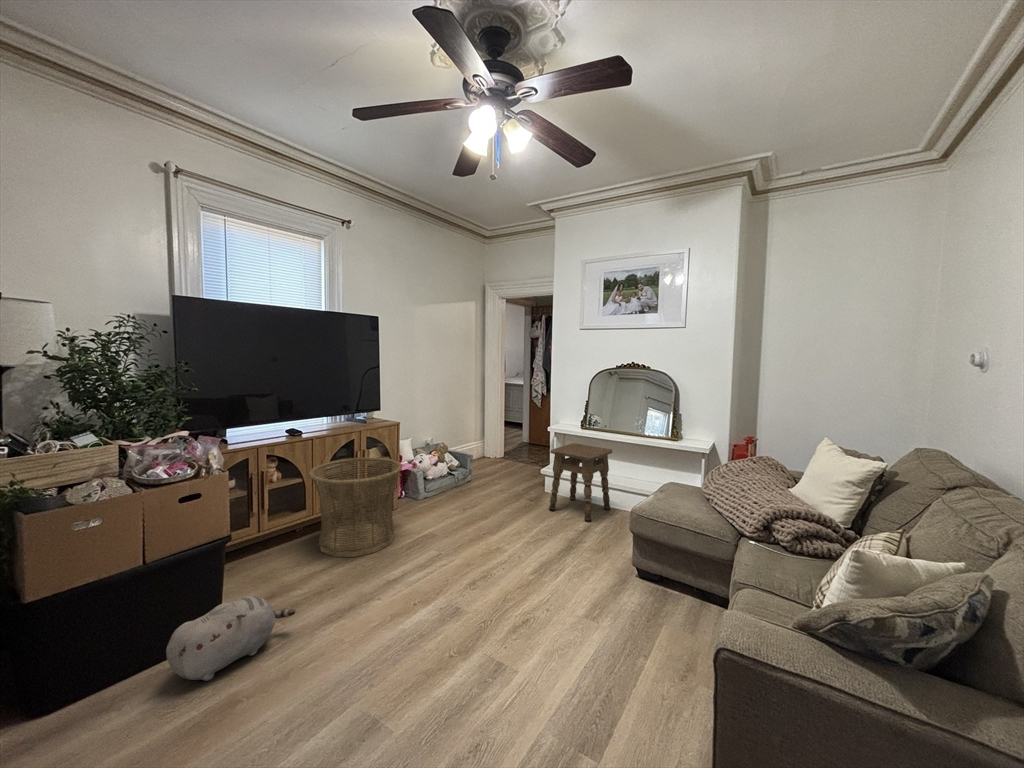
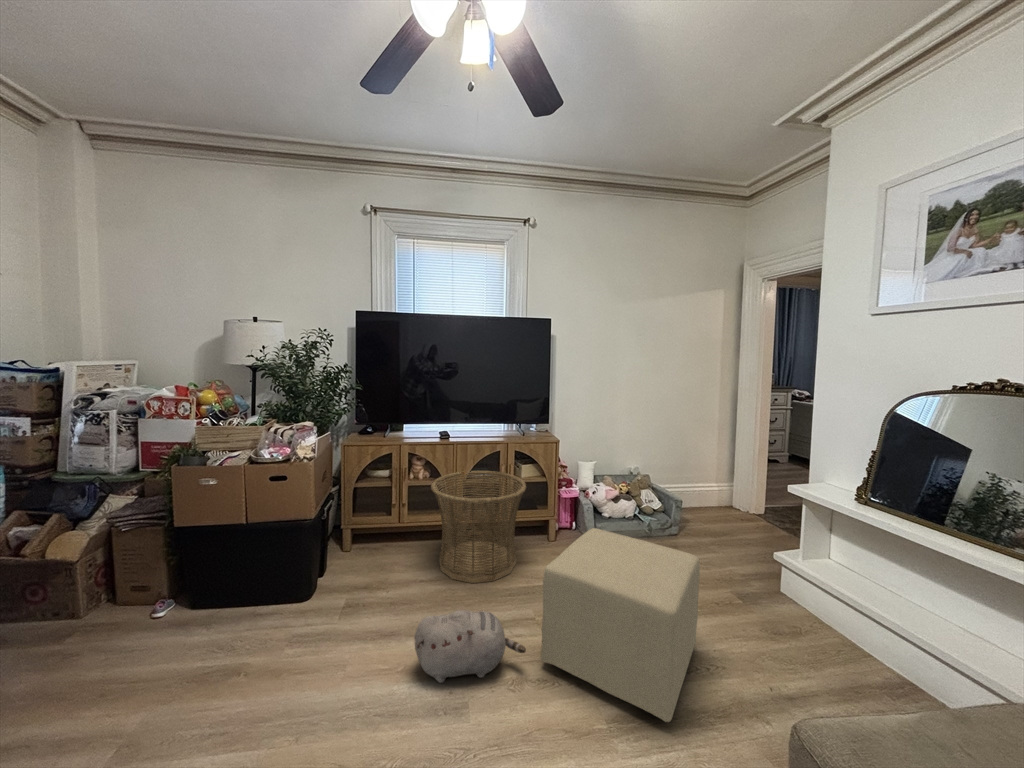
side table: present [549,443,612,522] -> none [751,527,912,694]
ottoman: none [468,471,560,563] -> present [541,528,700,722]
plush toy: present [166,596,295,681] -> present [415,610,526,683]

